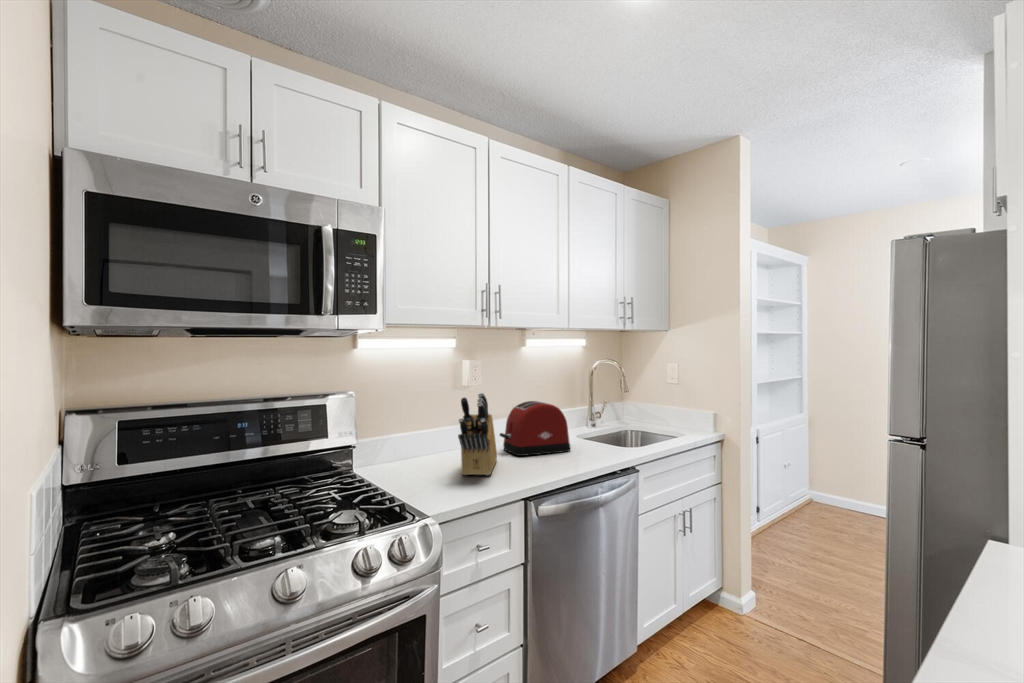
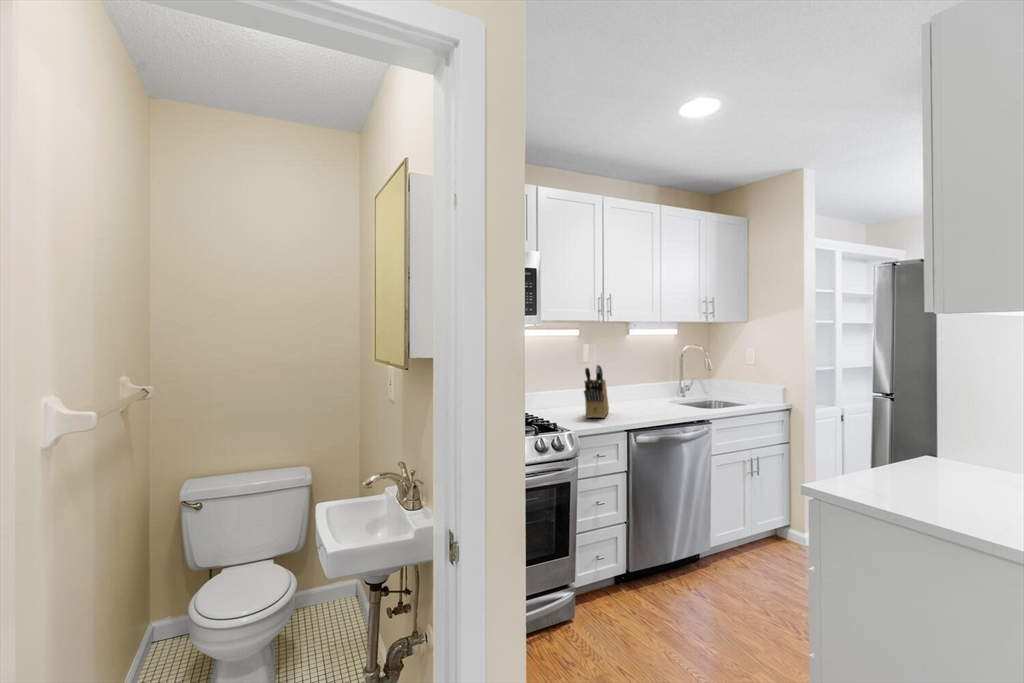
toaster: present [500,401,570,456] -> none [611,374,662,411]

